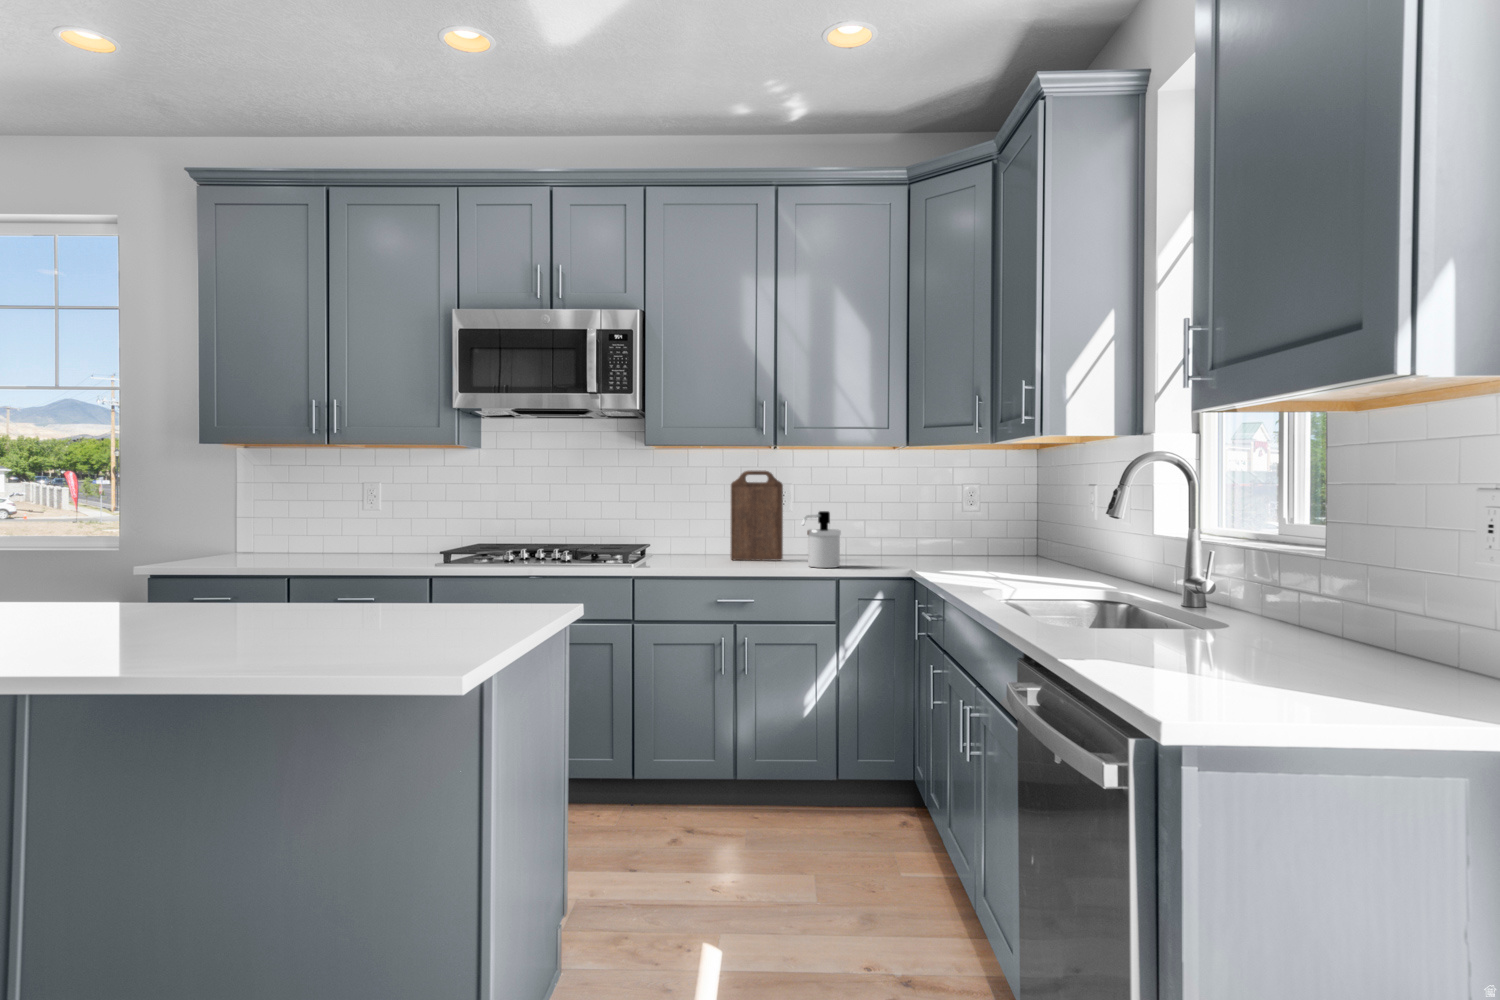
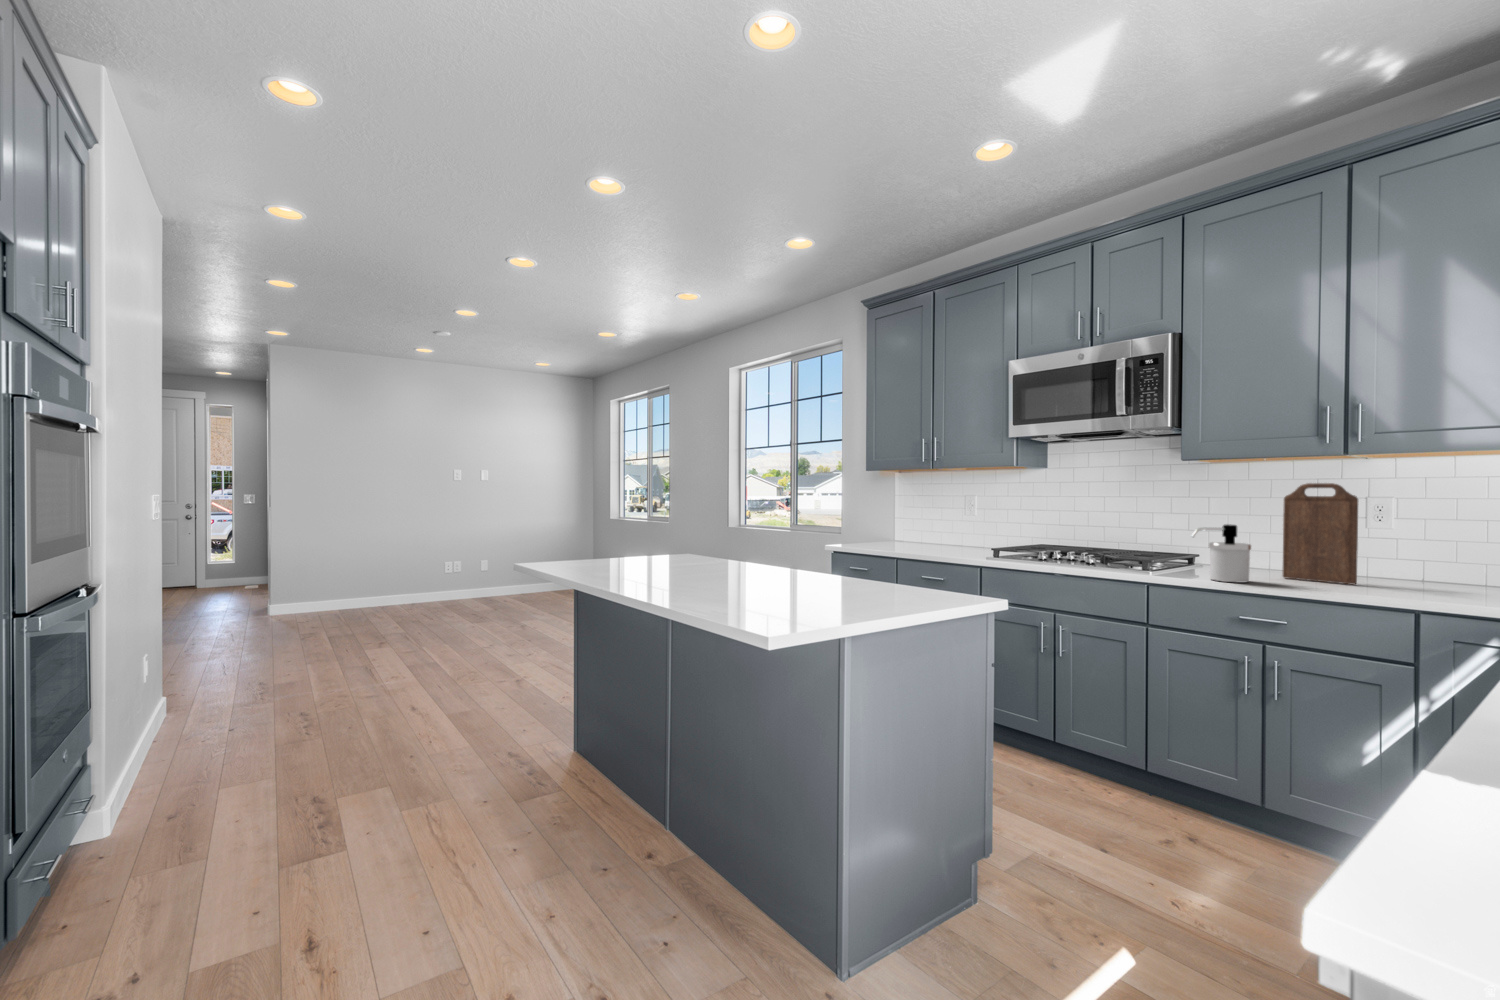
soap dispenser: present [802,511,841,568] -> present [1192,524,1251,583]

